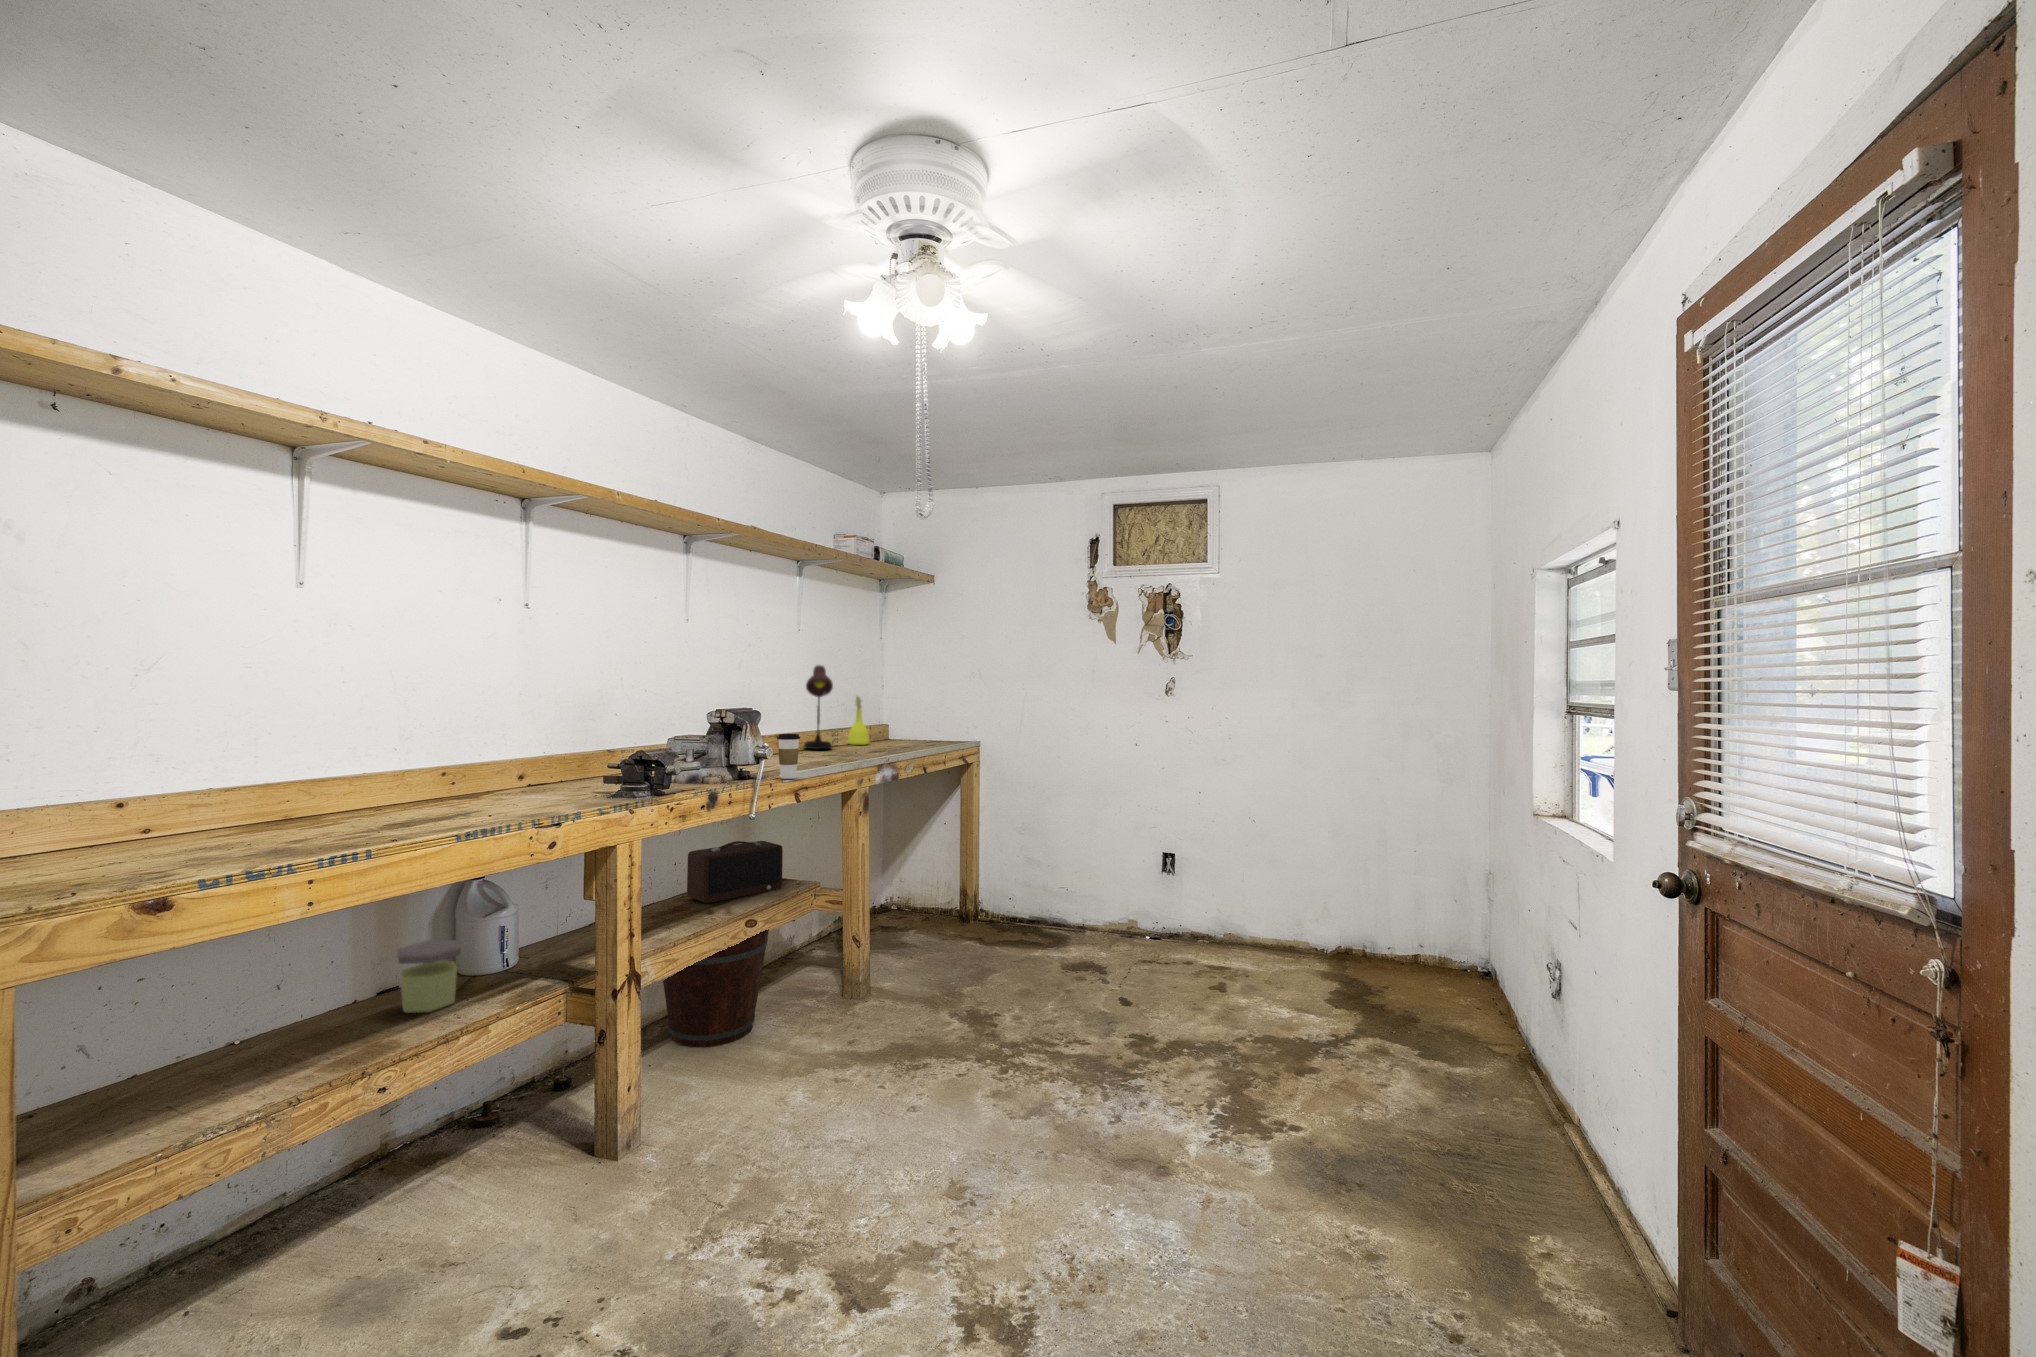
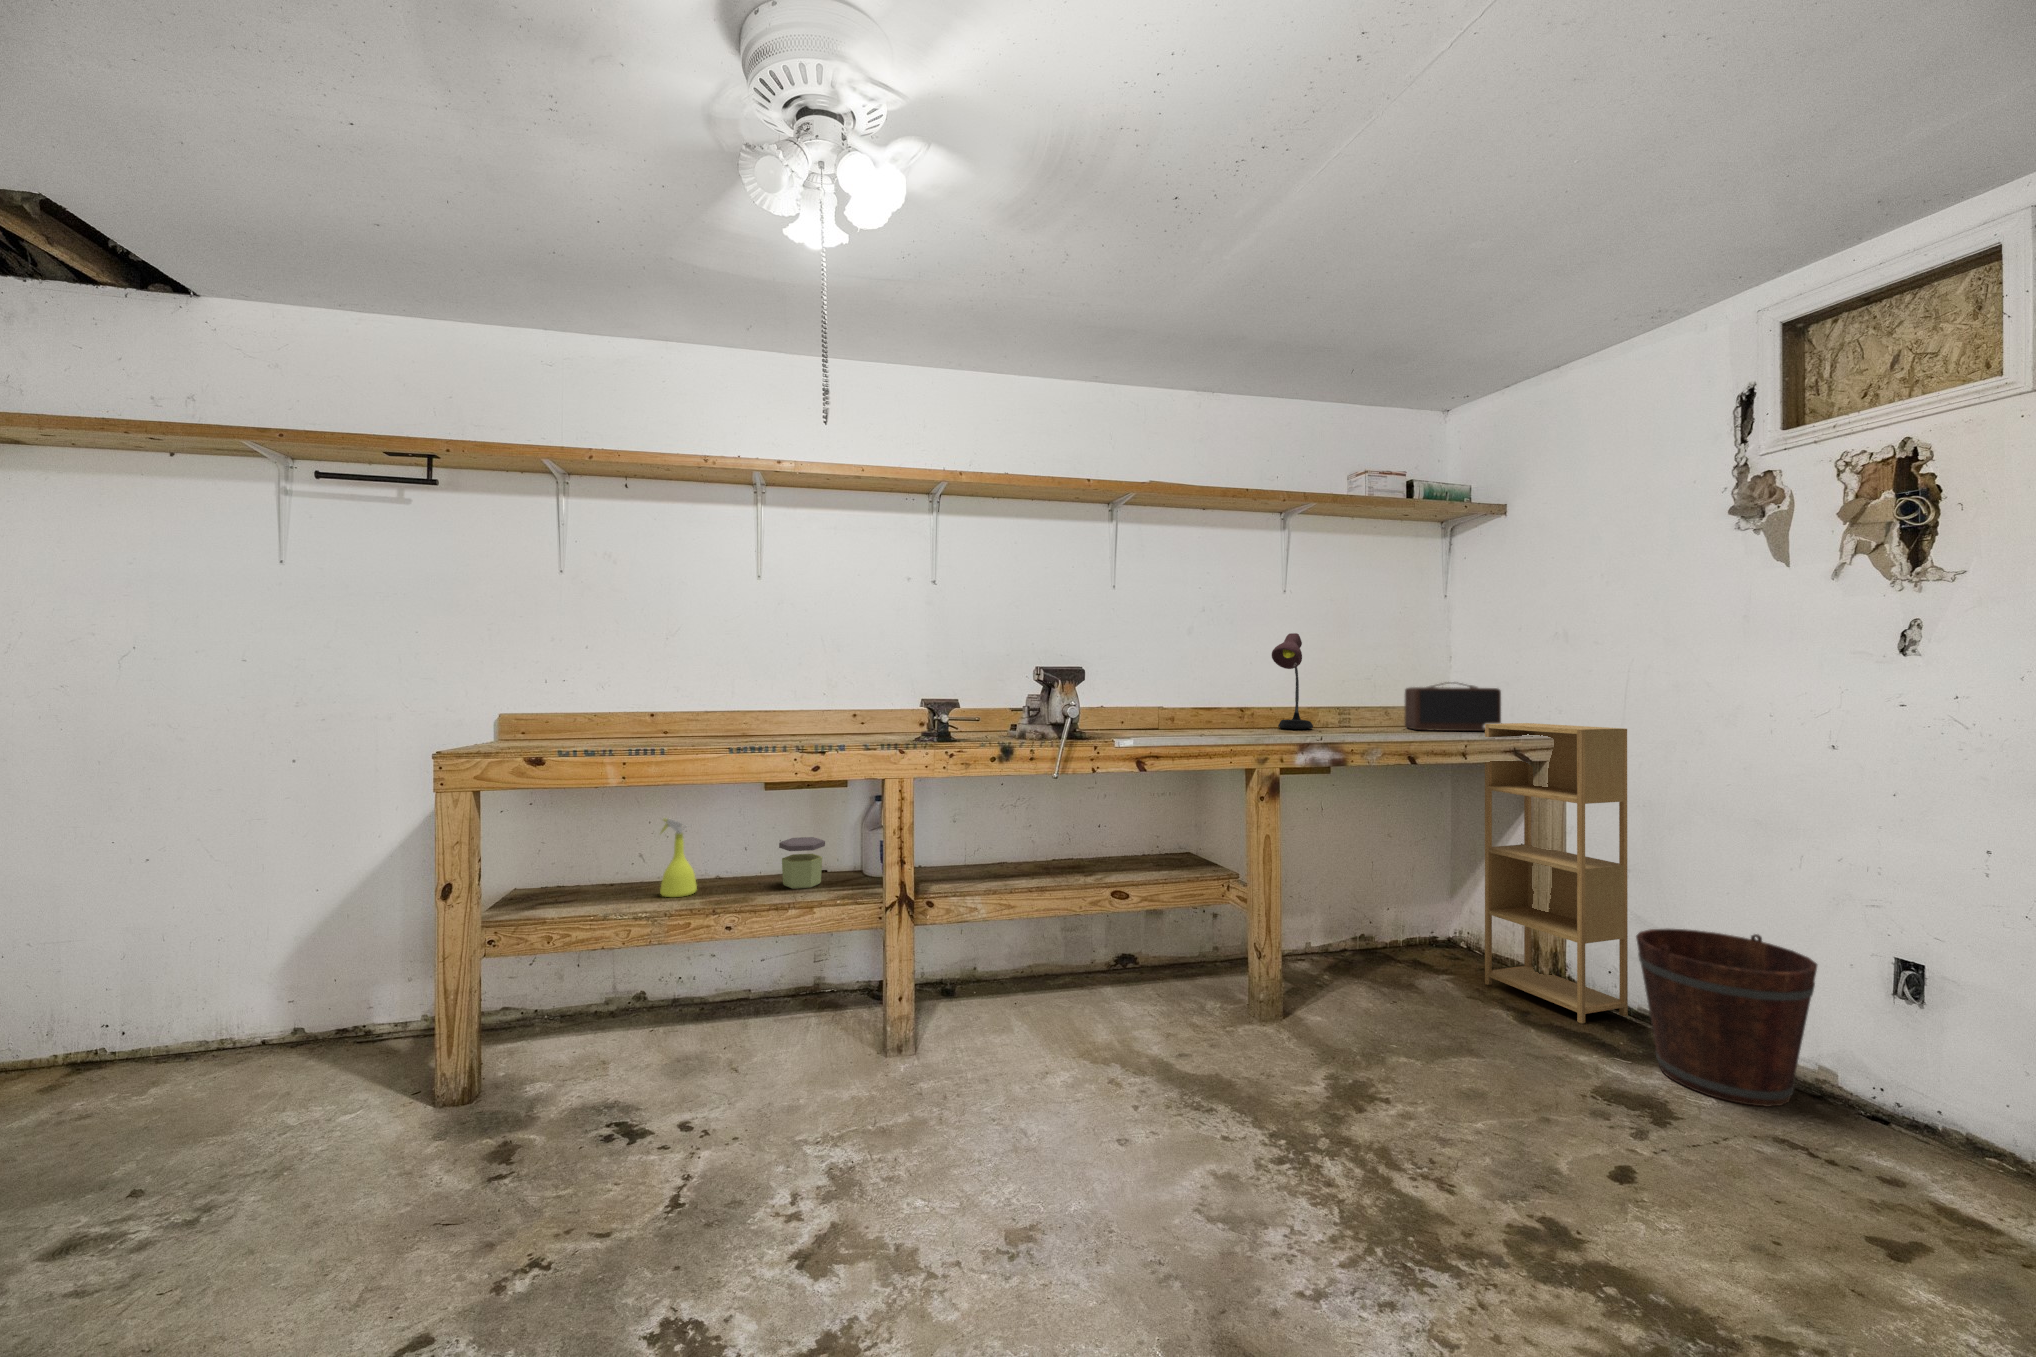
spray bottle: present [848,696,869,745] -> present [660,819,697,897]
coffee cup: present [777,734,800,779] -> none [1132,697,1156,745]
shelving unit: none [944,735,1029,937] -> present [1485,723,1628,1024]
speaker: present [687,841,783,903] -> present [1405,683,1501,731]
bucket: present [663,929,769,1047] -> present [1636,929,1817,1107]

